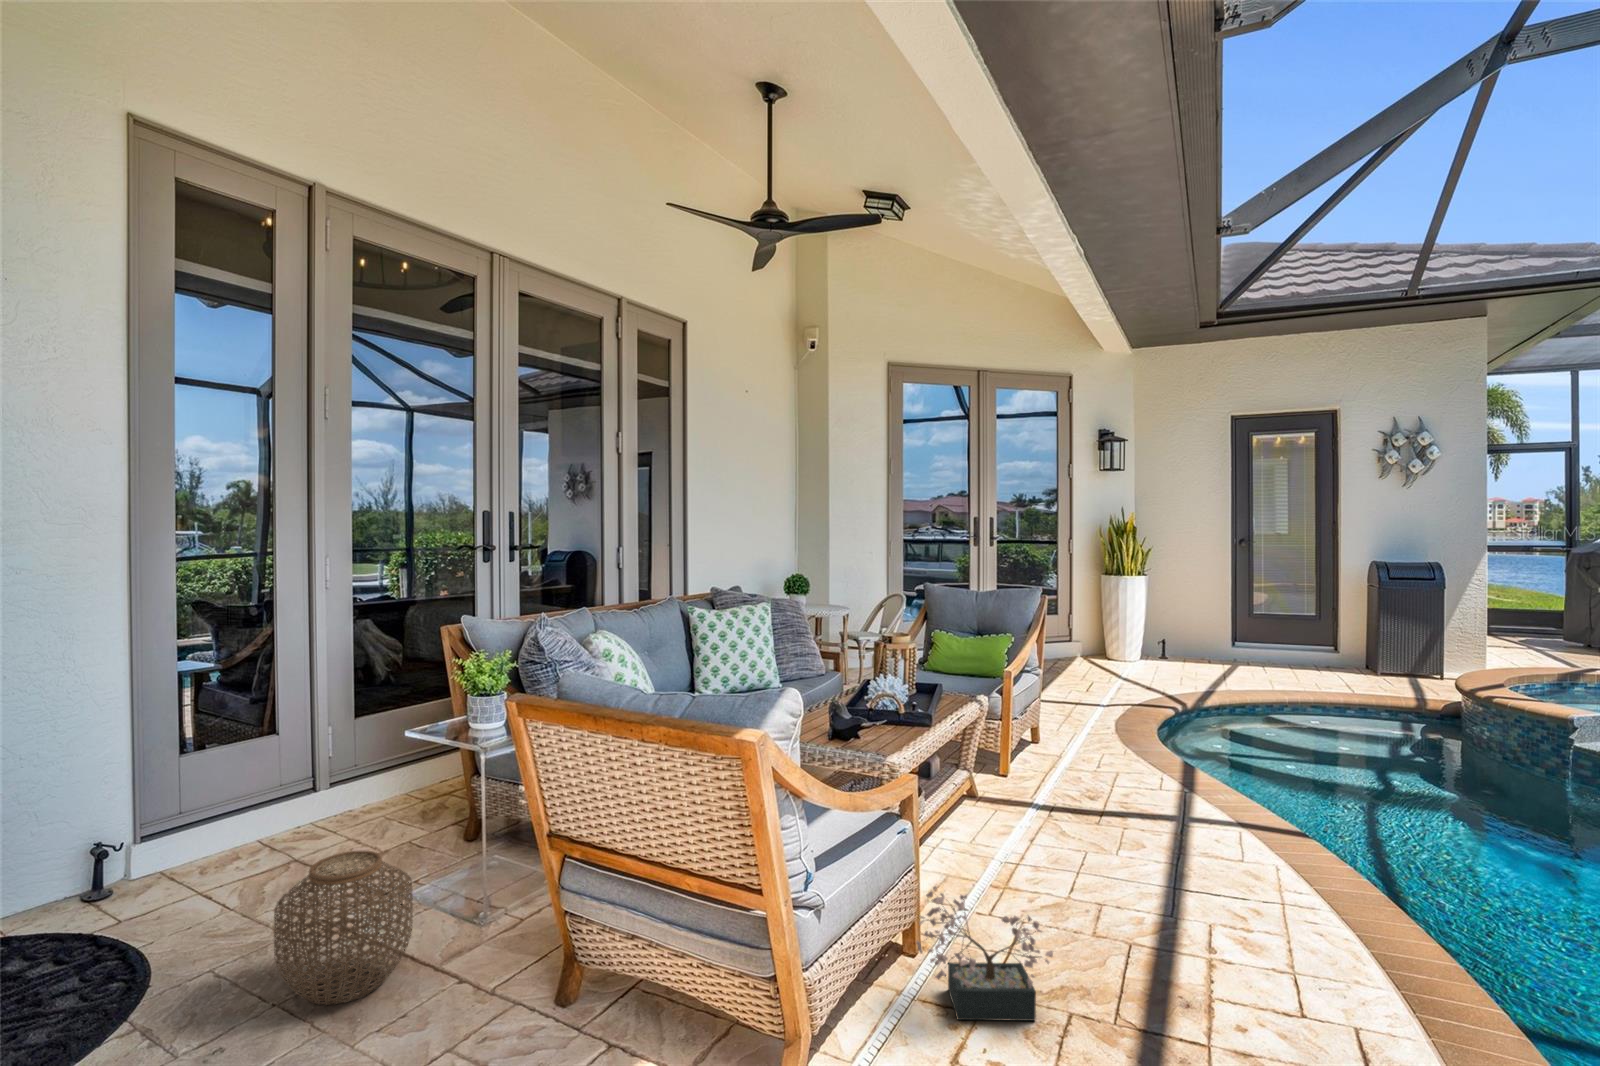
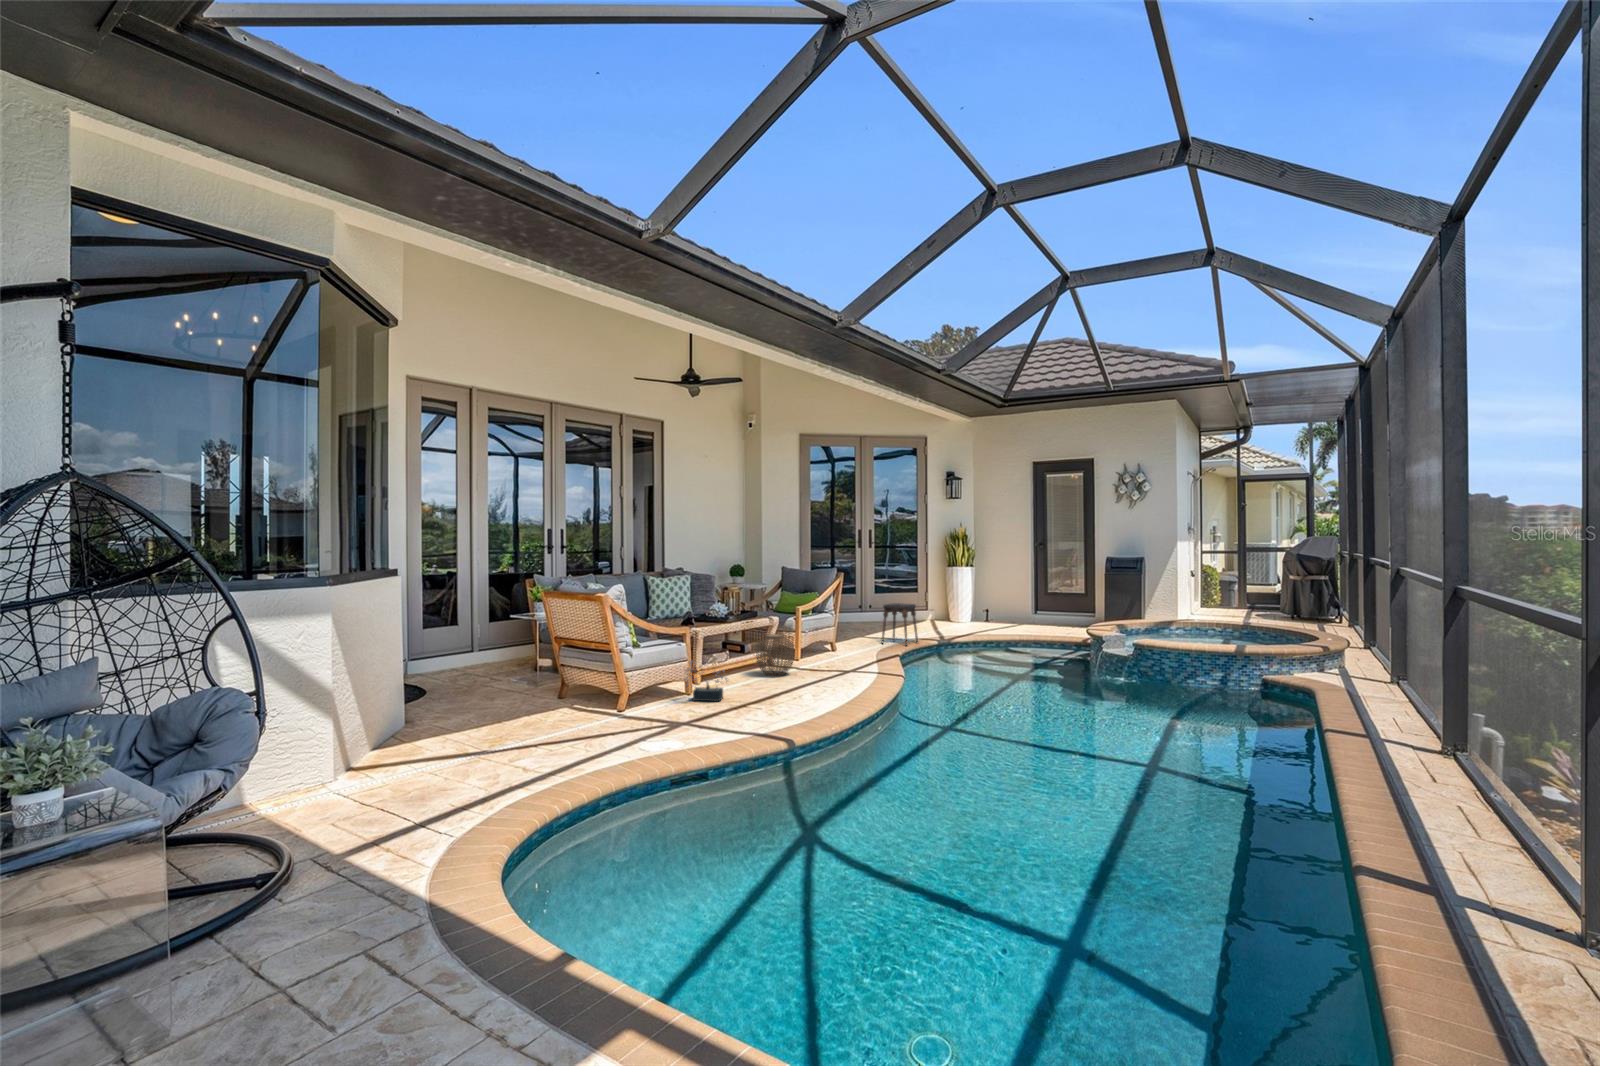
stool: none [1077,643,1133,722] -> present [882,603,918,645]
woven basket: present [274,851,413,1005] -> present [756,634,794,676]

